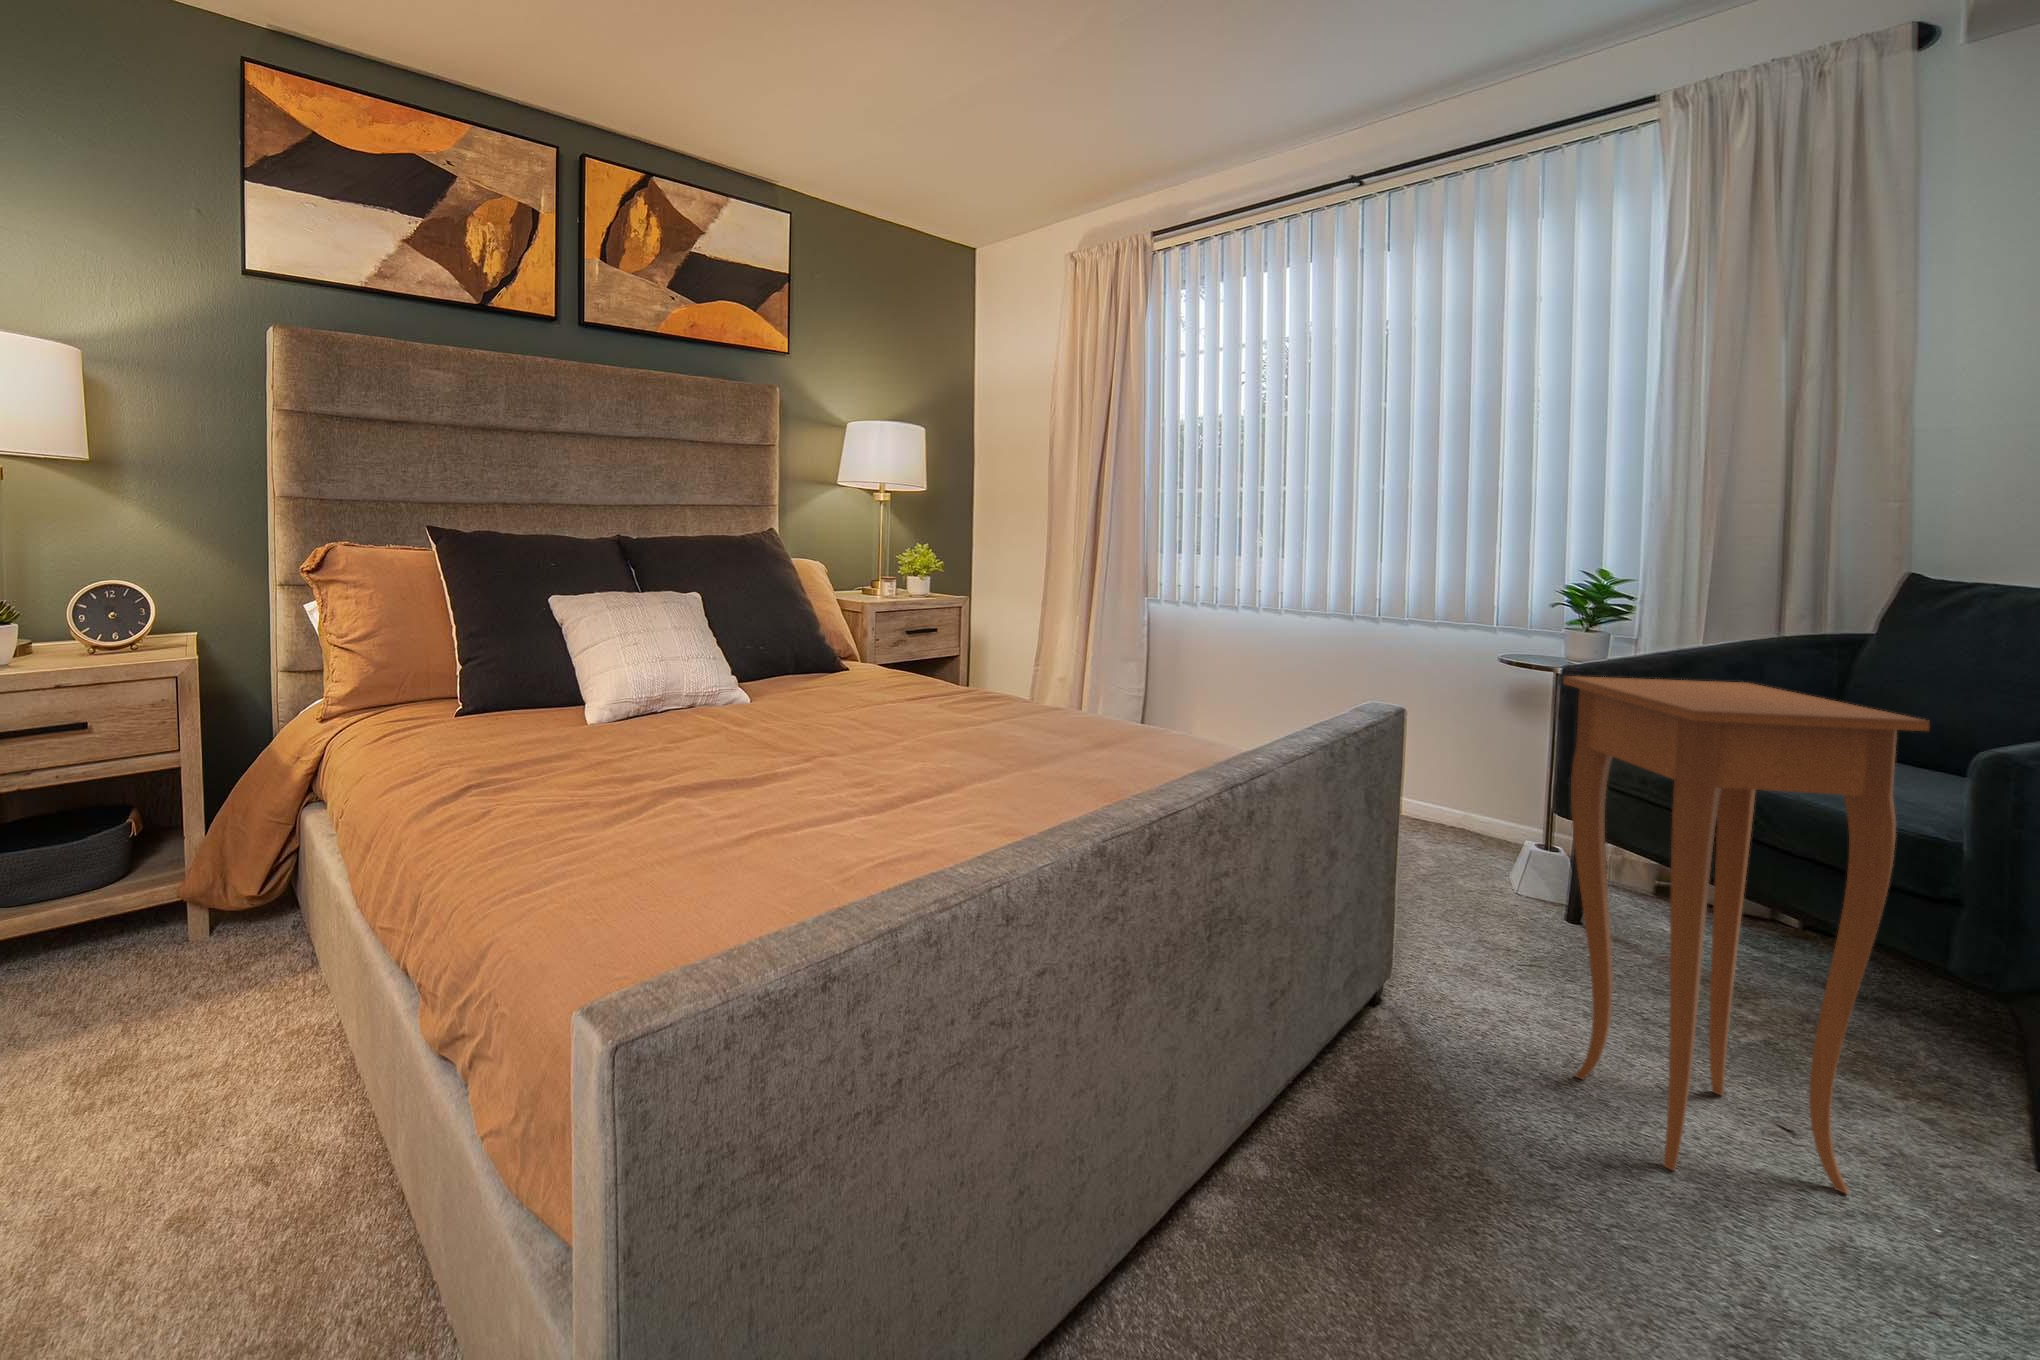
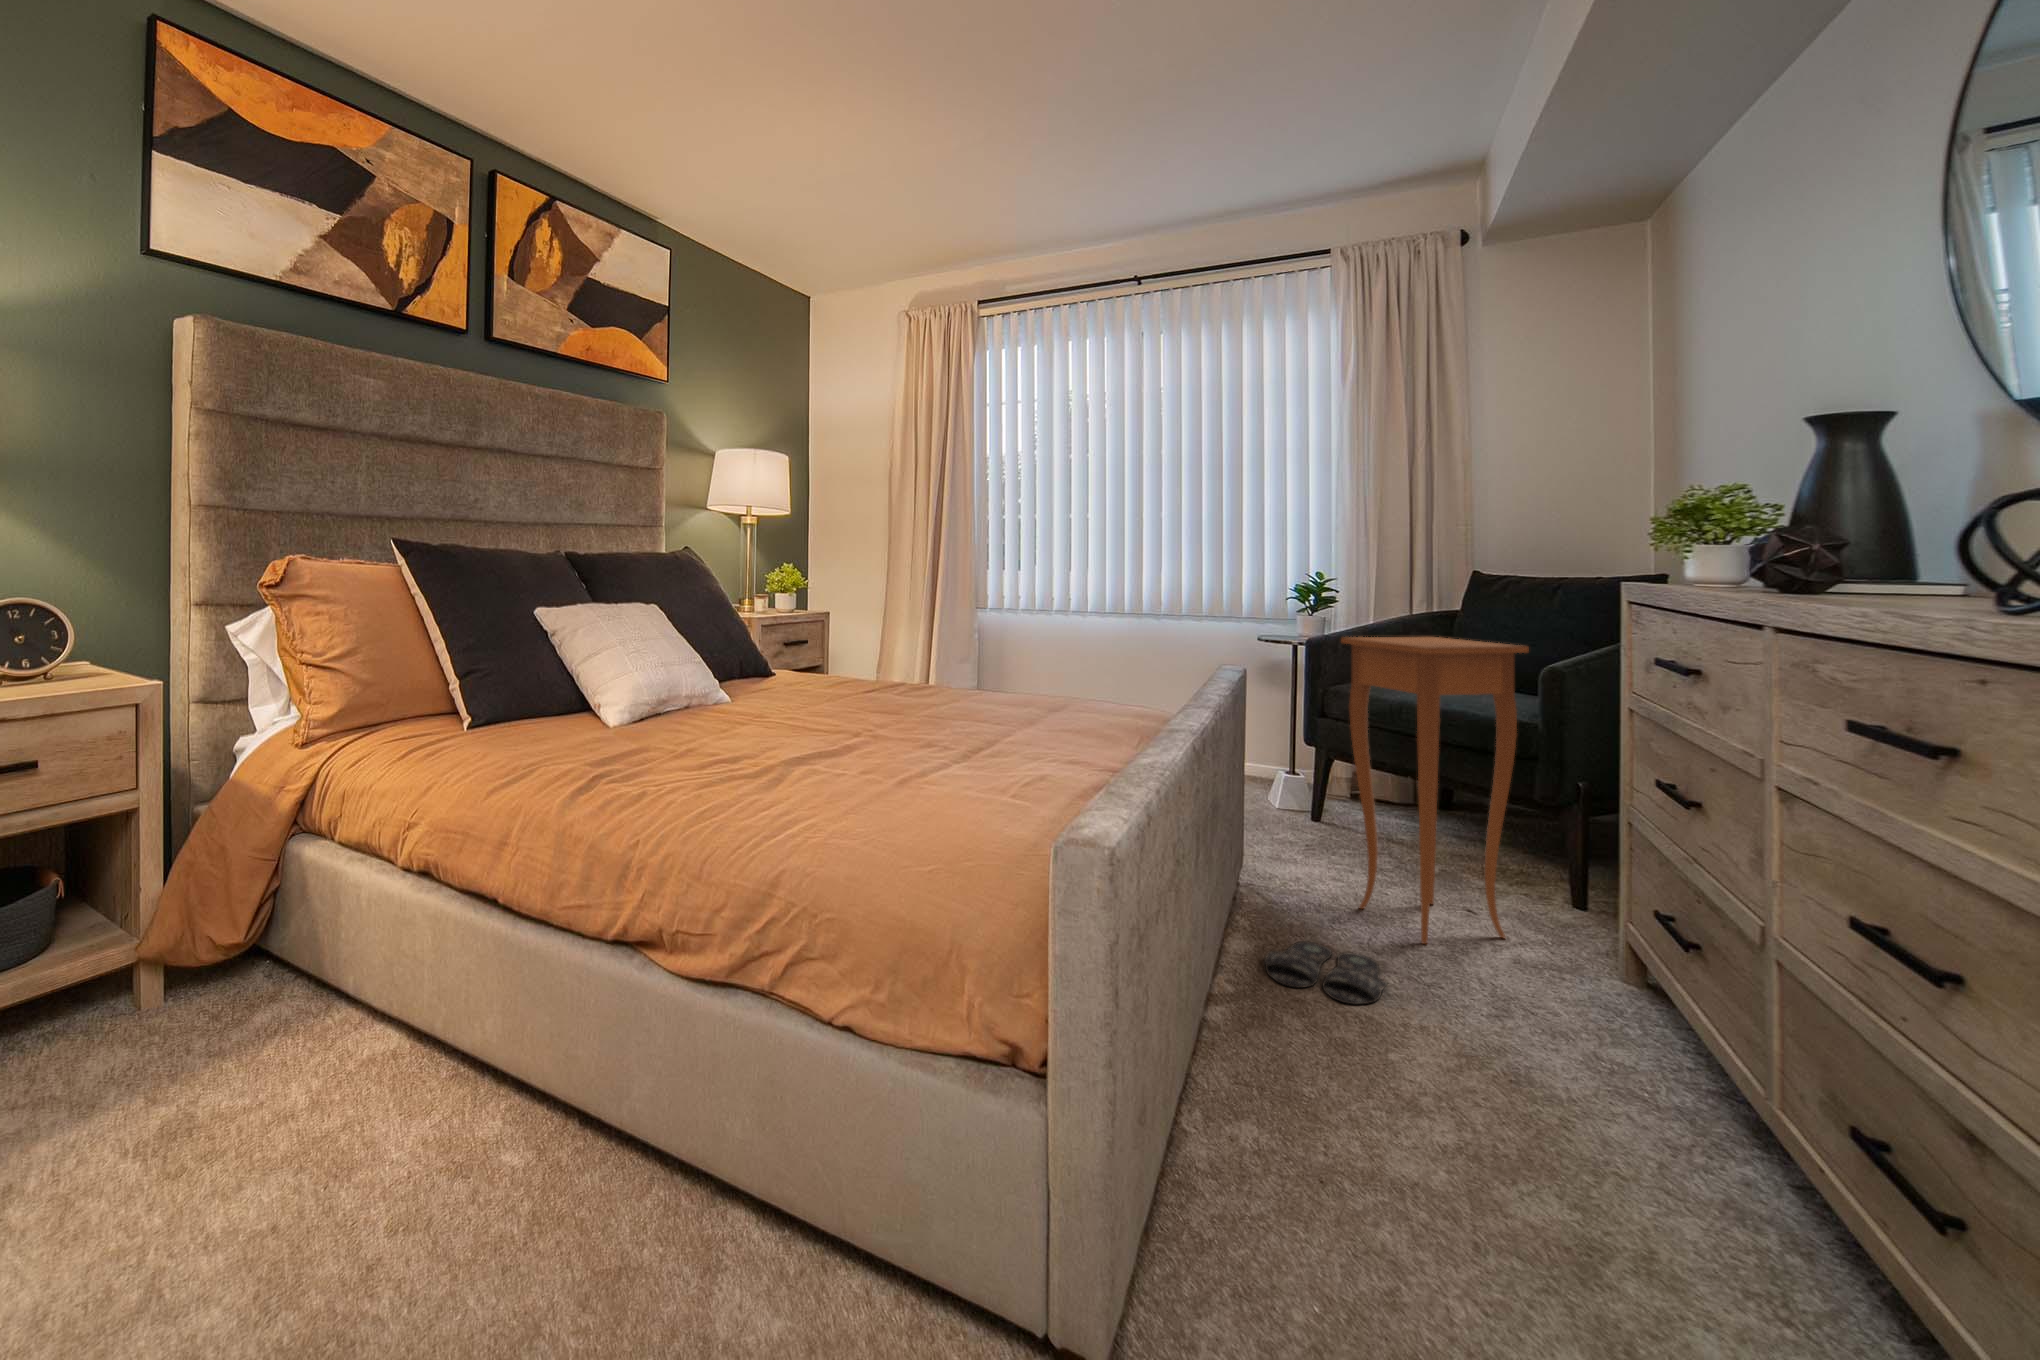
slippers: none [1352,1116,1557,1262] -> present [1264,941,1387,1004]

